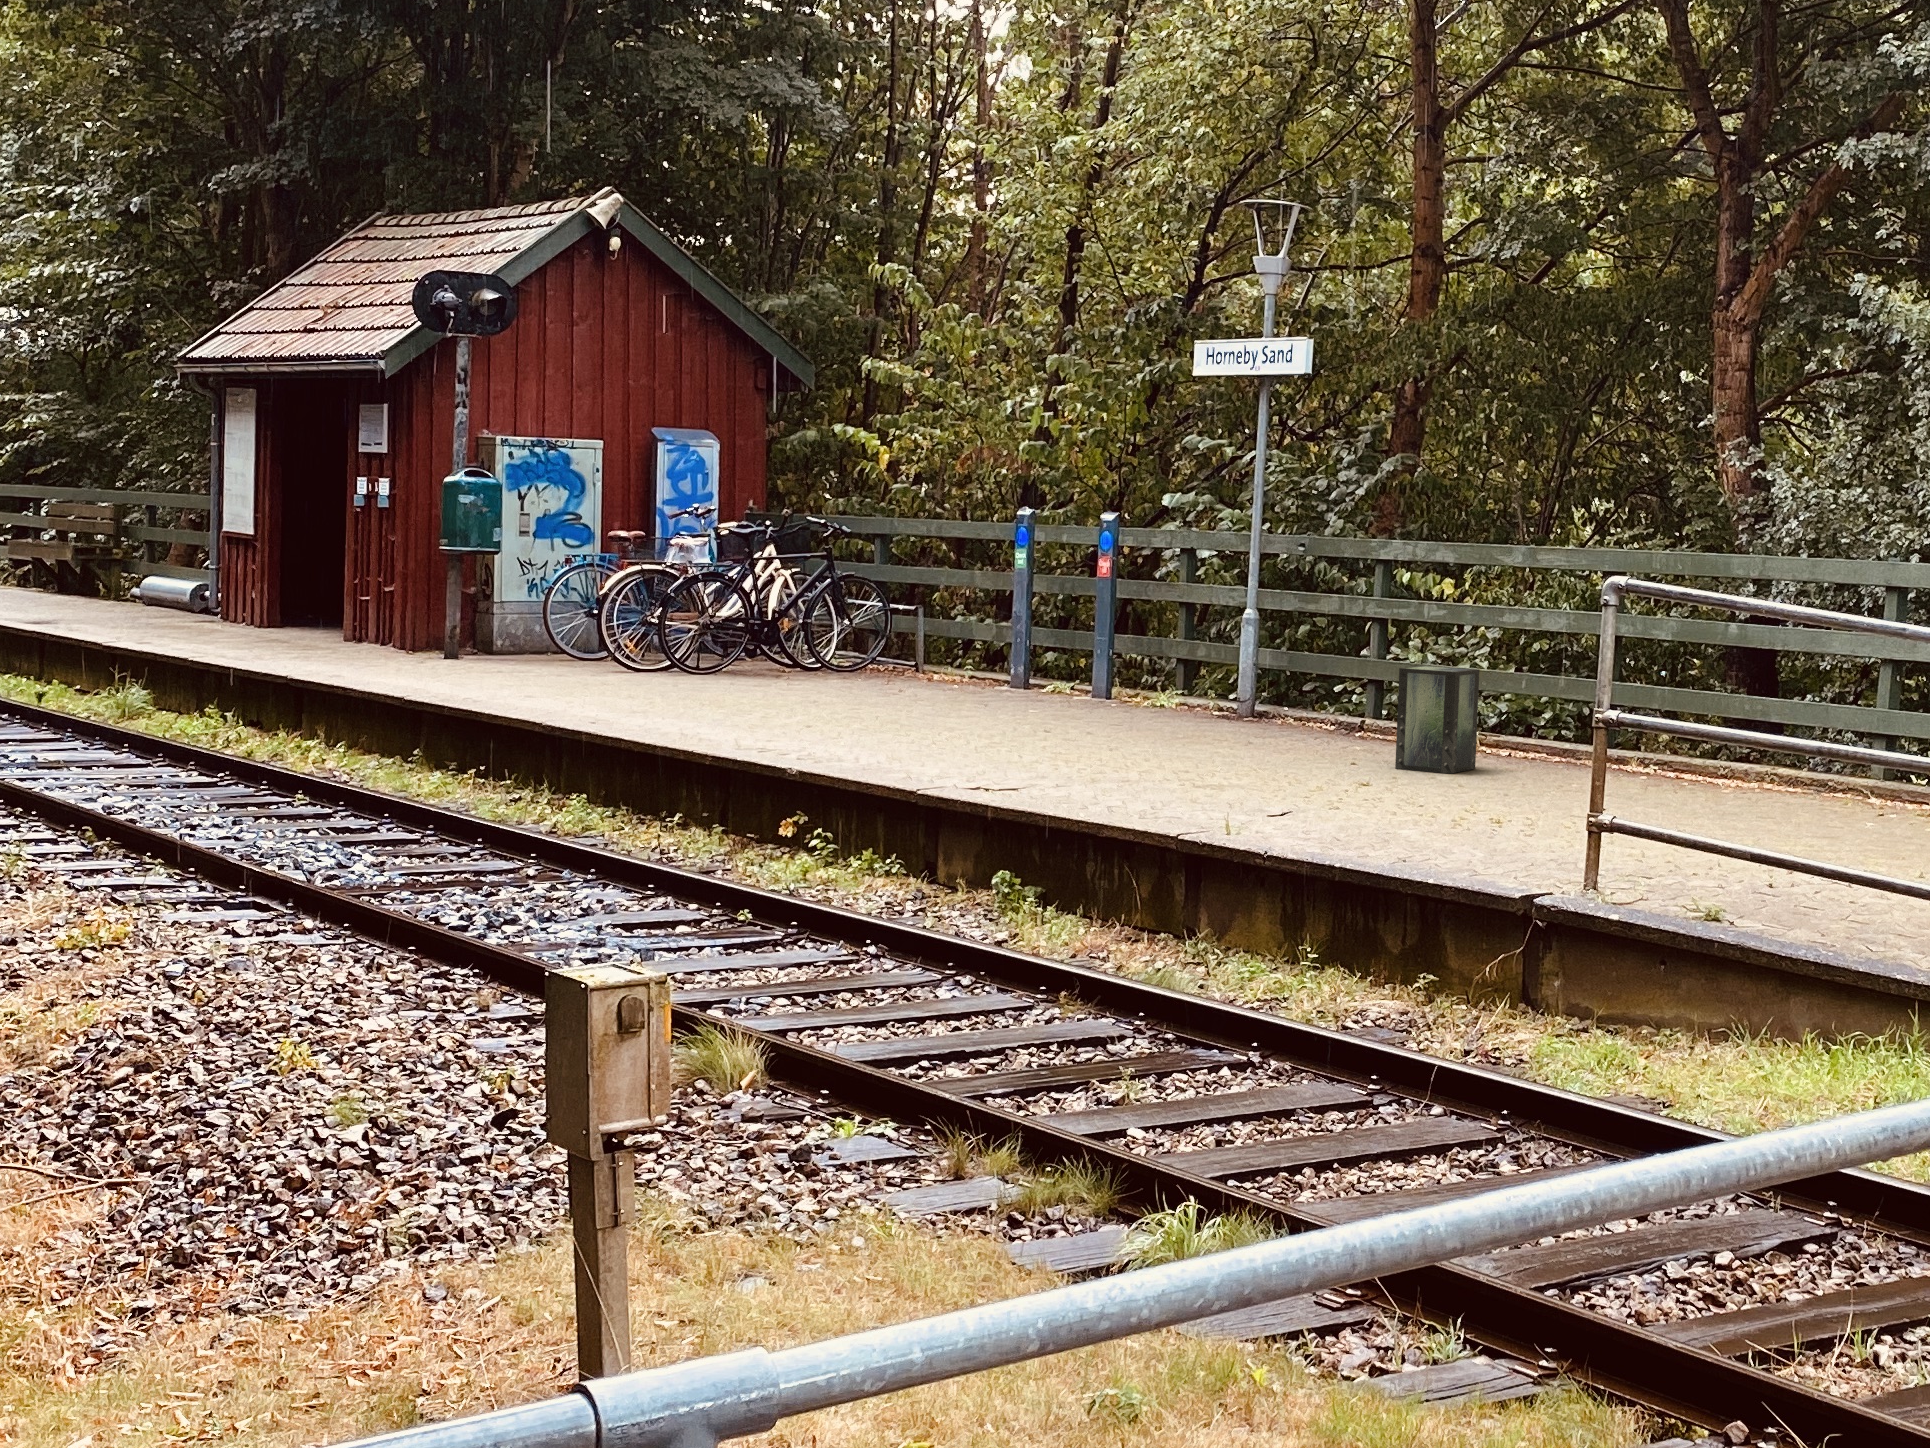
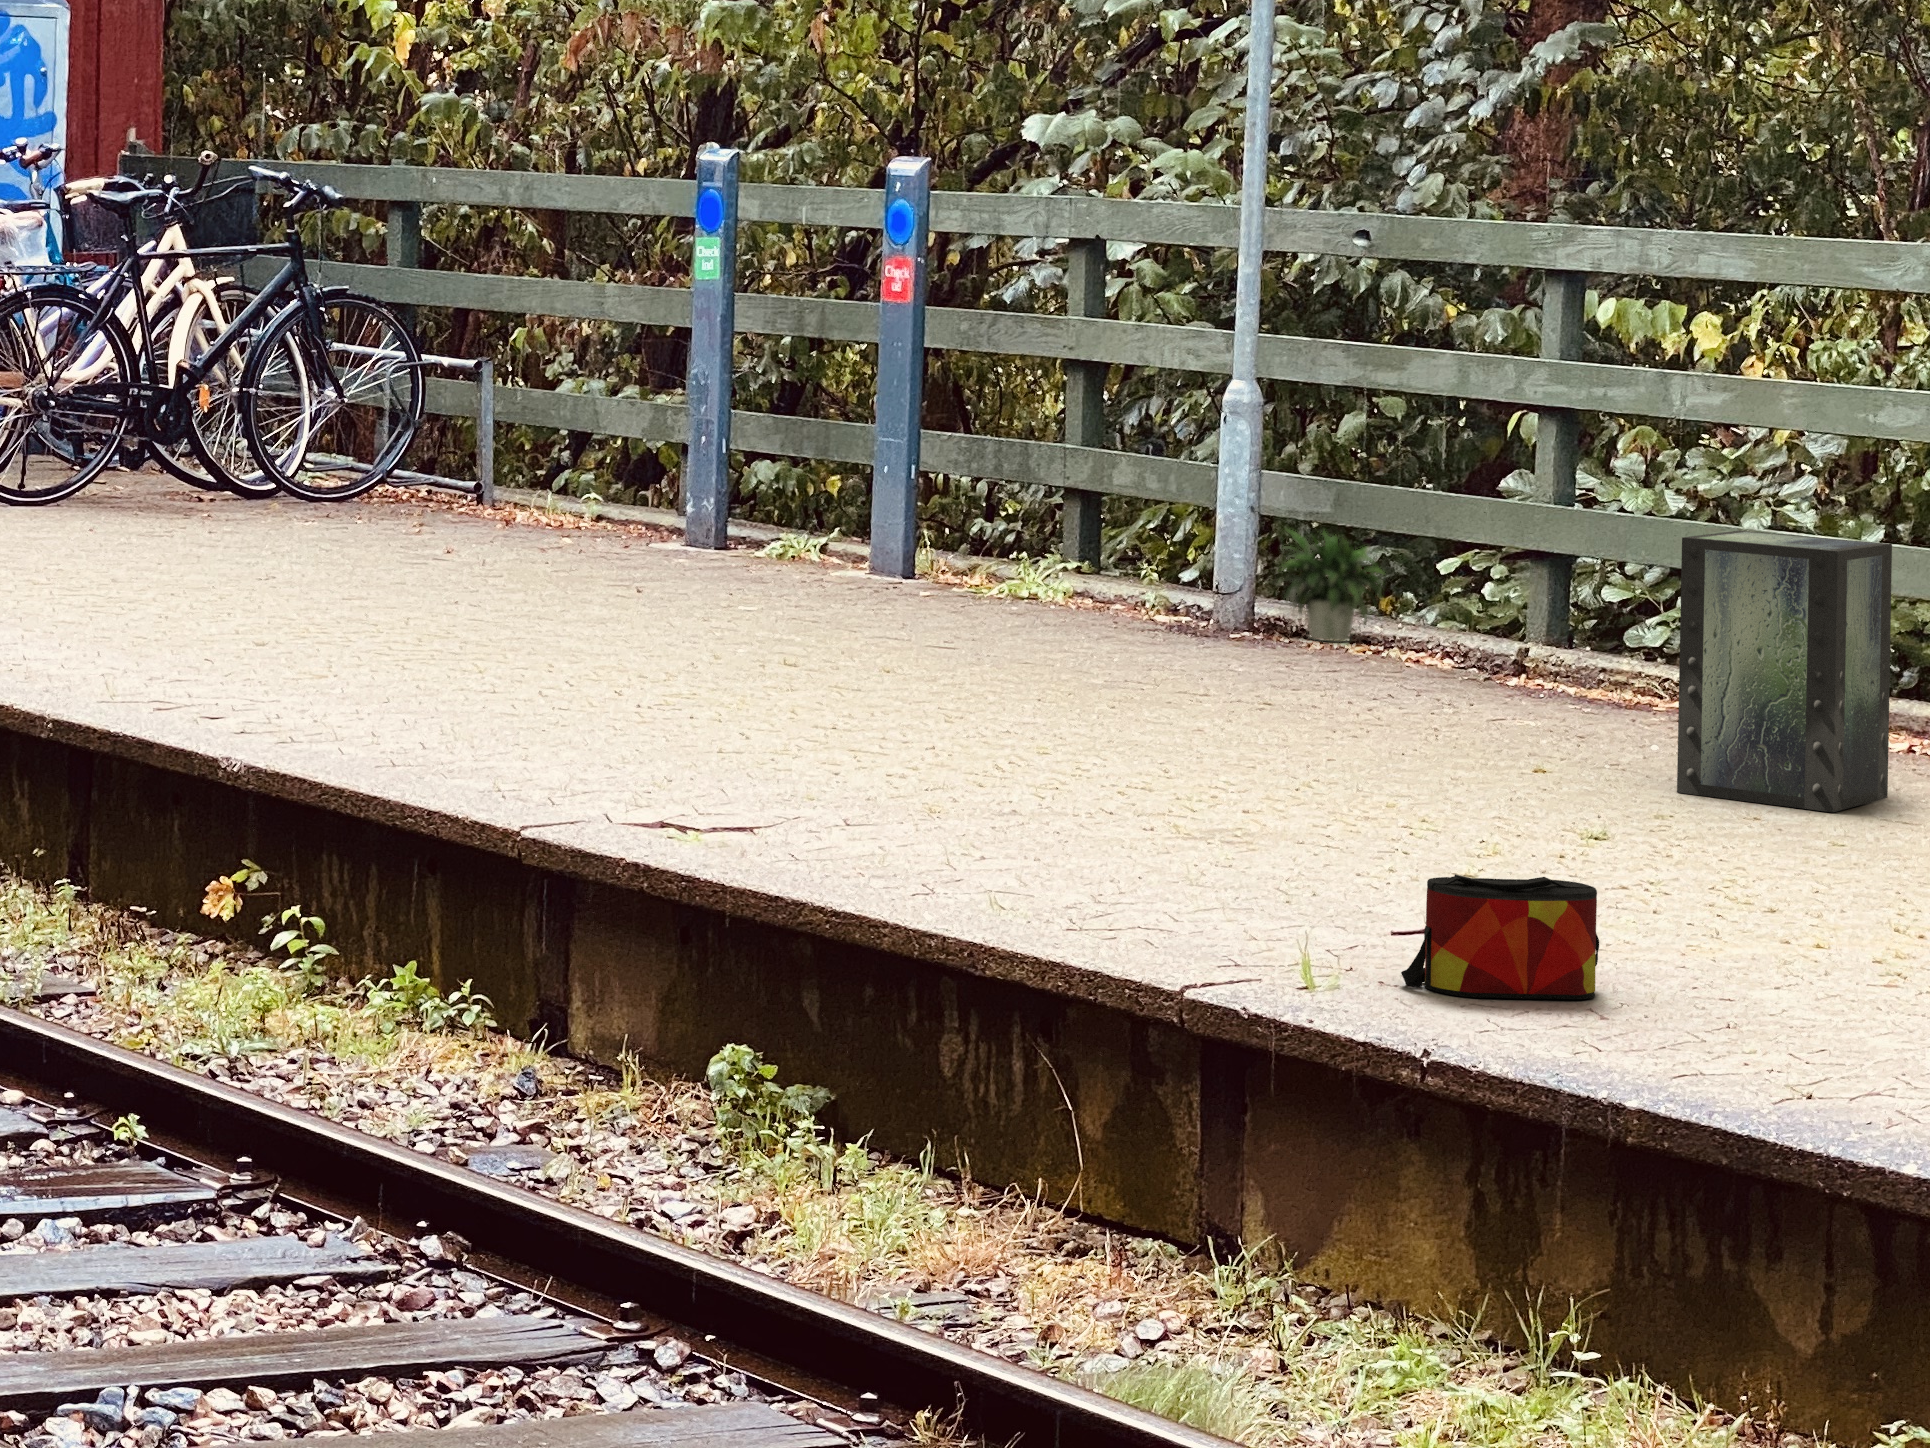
potted plant: none [1262,673,1306,720] -> present [1279,530,1383,642]
bag: none [1255,788,1329,833] -> present [1401,874,1599,999]

